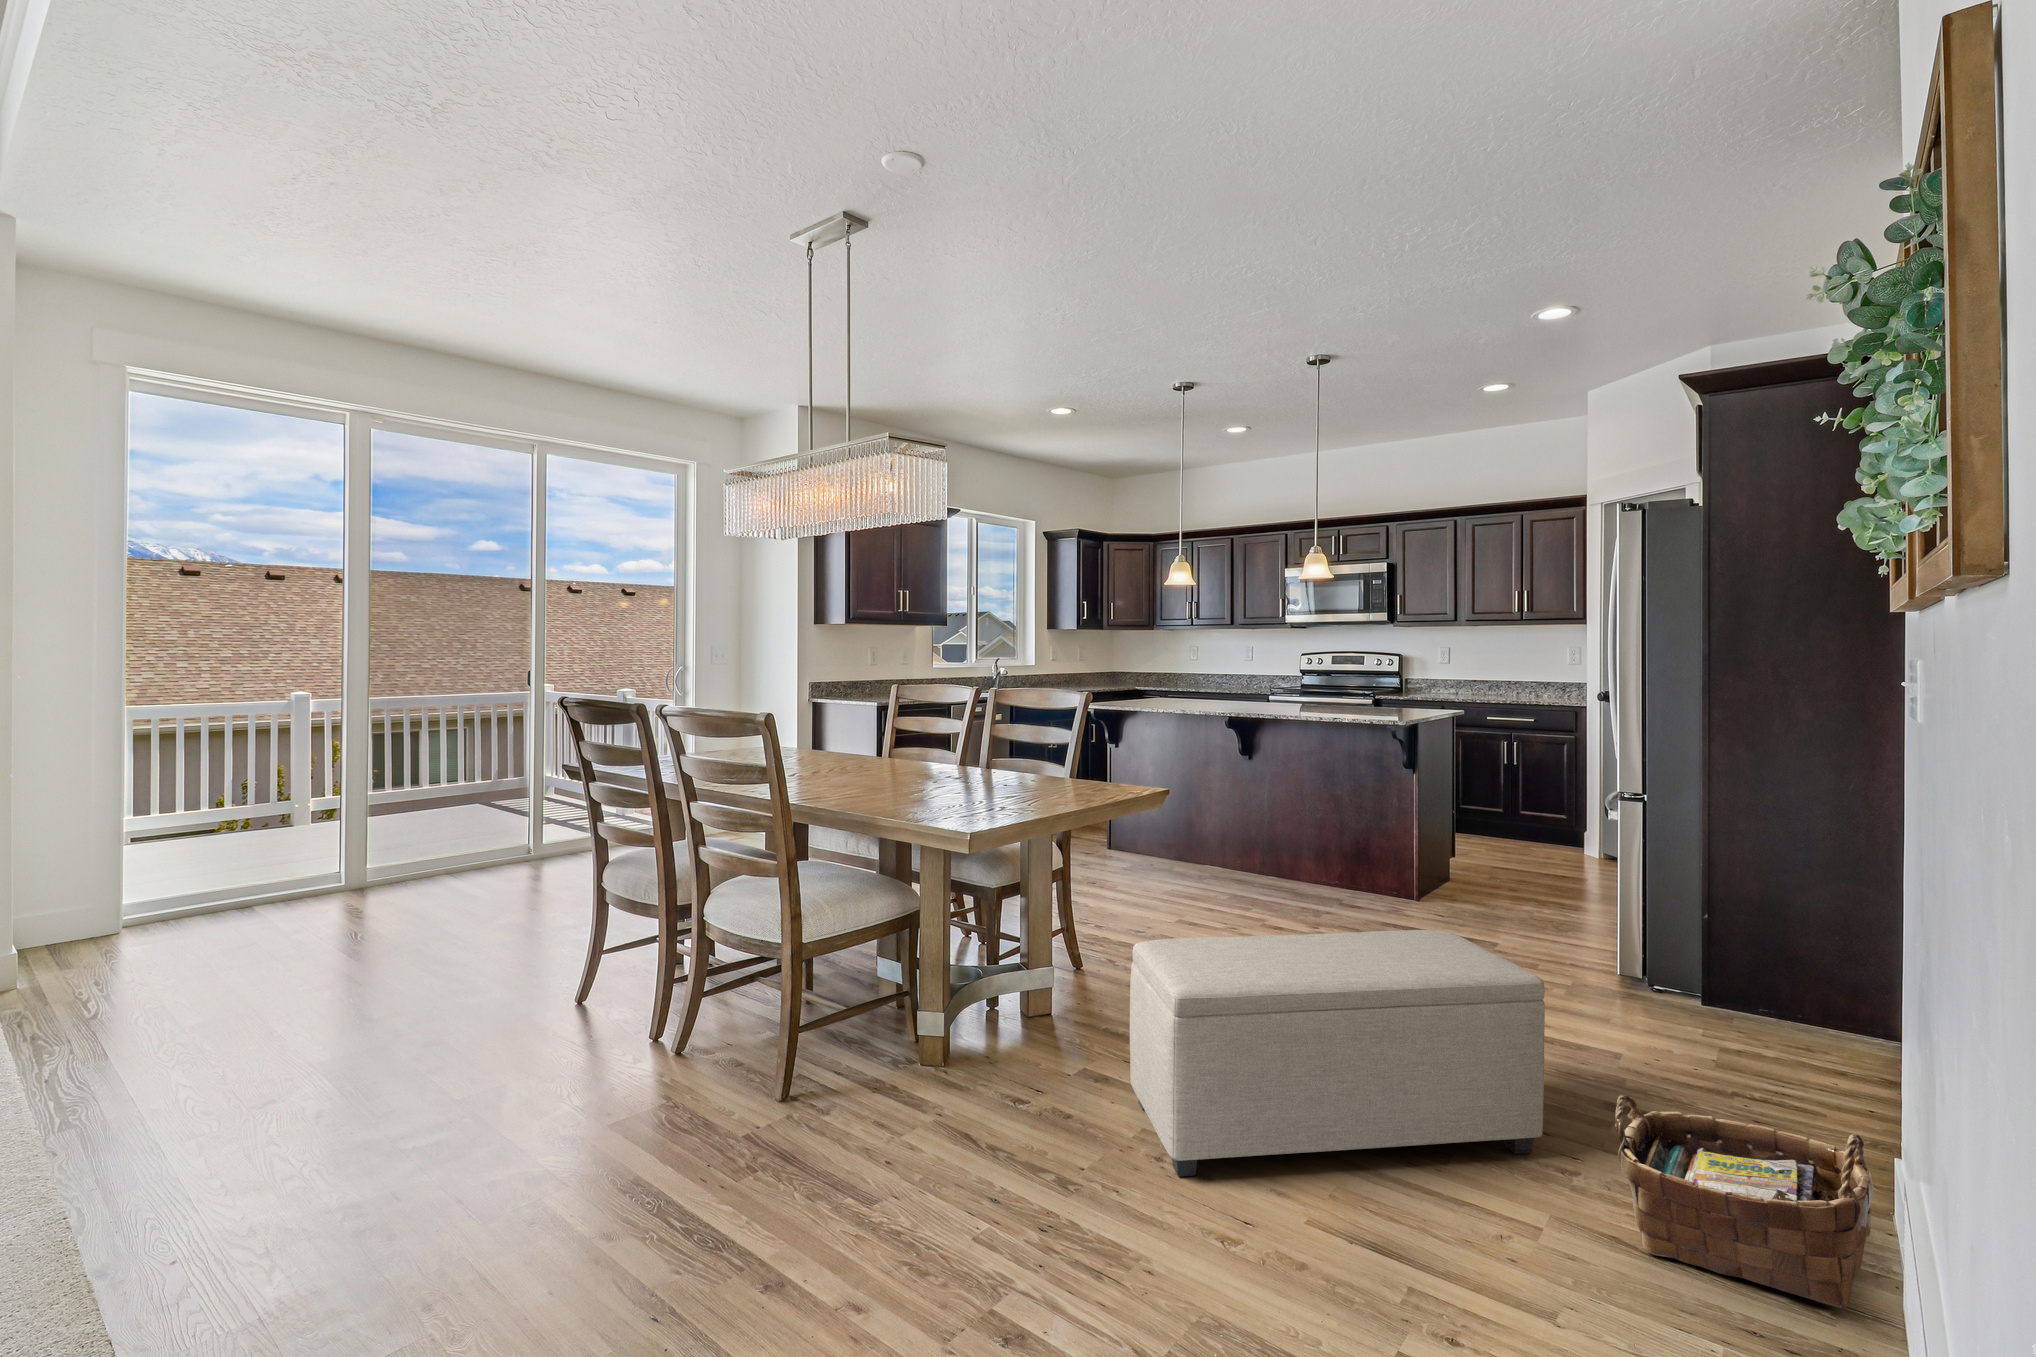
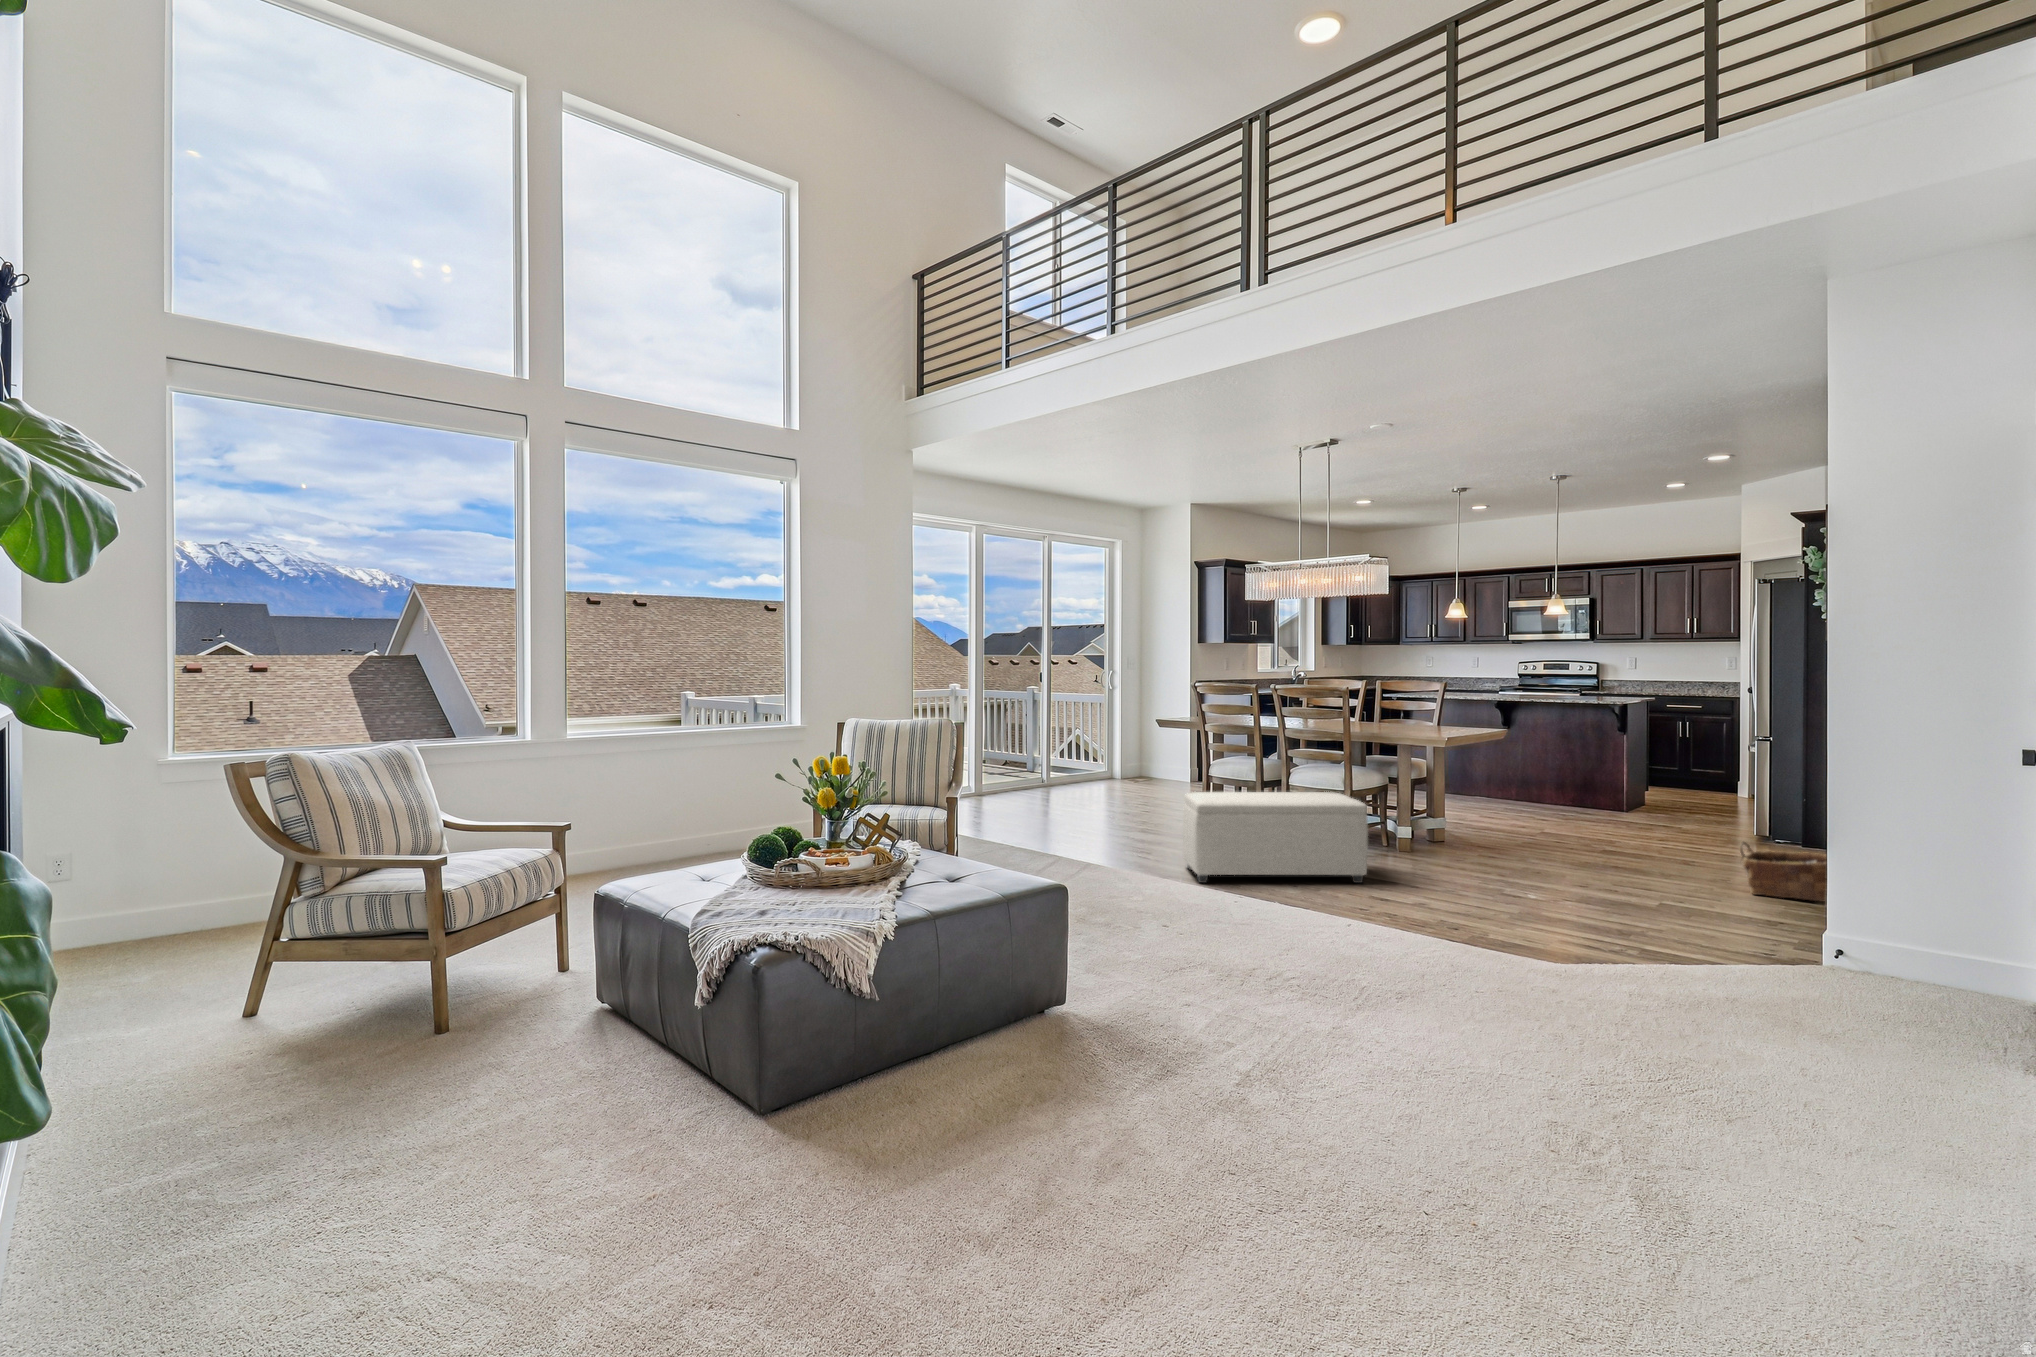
ottoman: present [1130,930,1545,1176] -> present [1183,792,1368,883]

